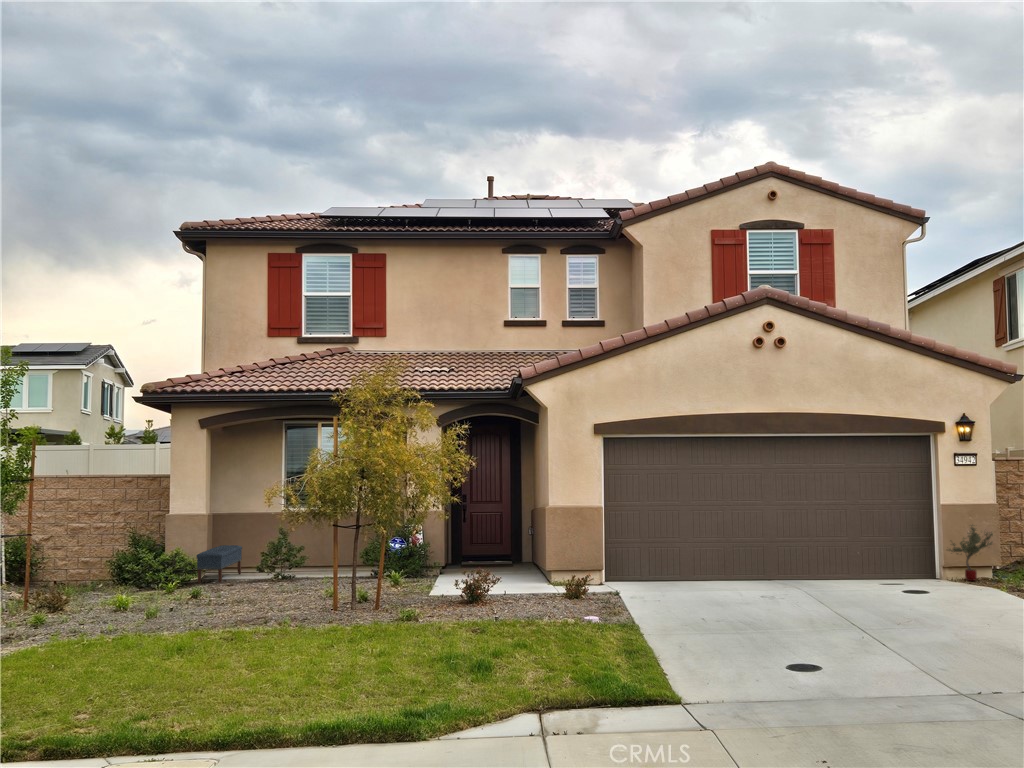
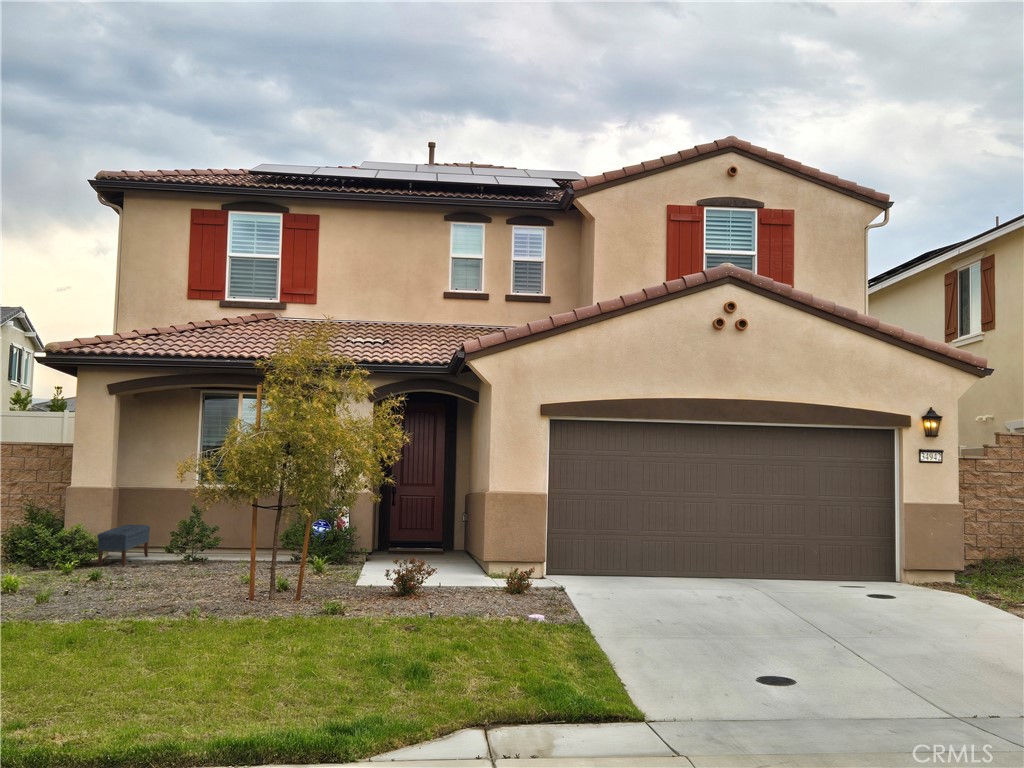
potted tree: present [948,525,993,581] -> none [906,523,955,583]

